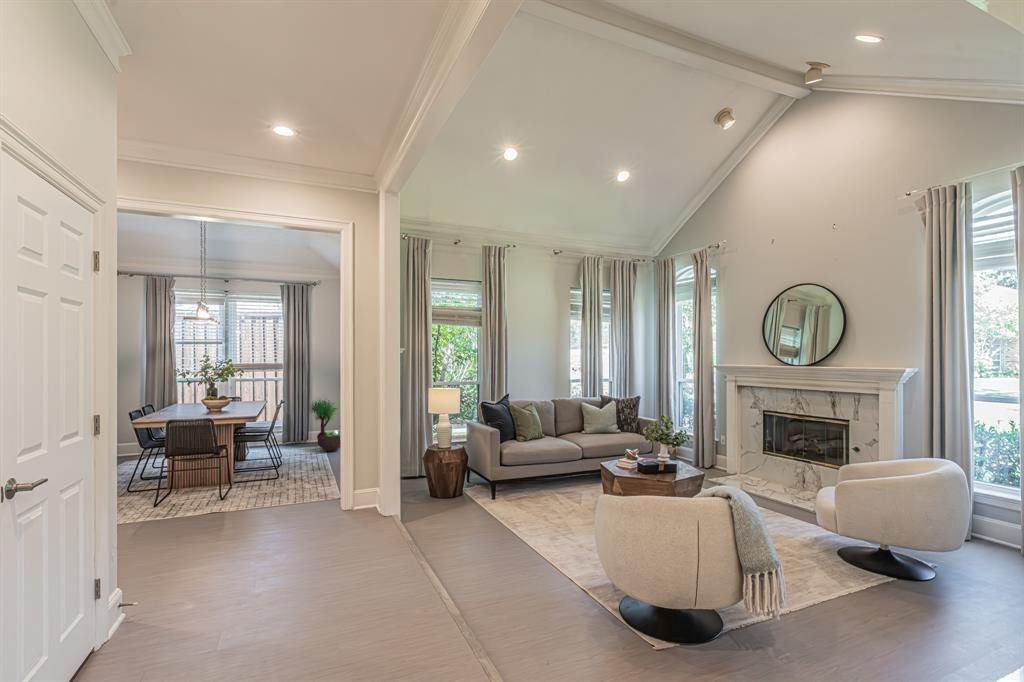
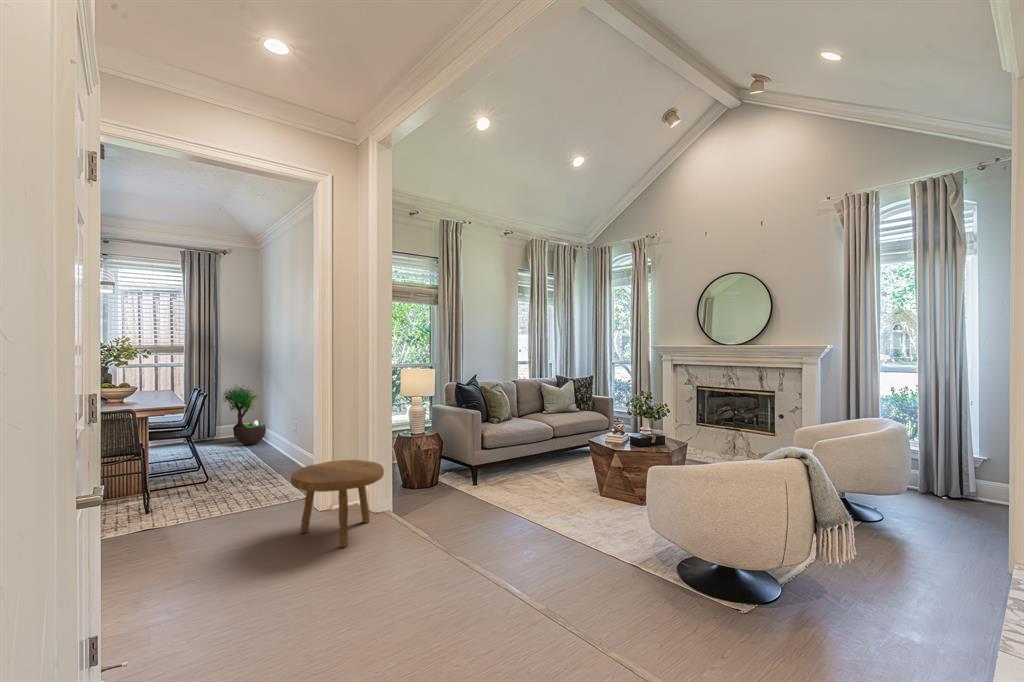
footstool: none [303,468,385,545] -> present [291,460,384,547]

